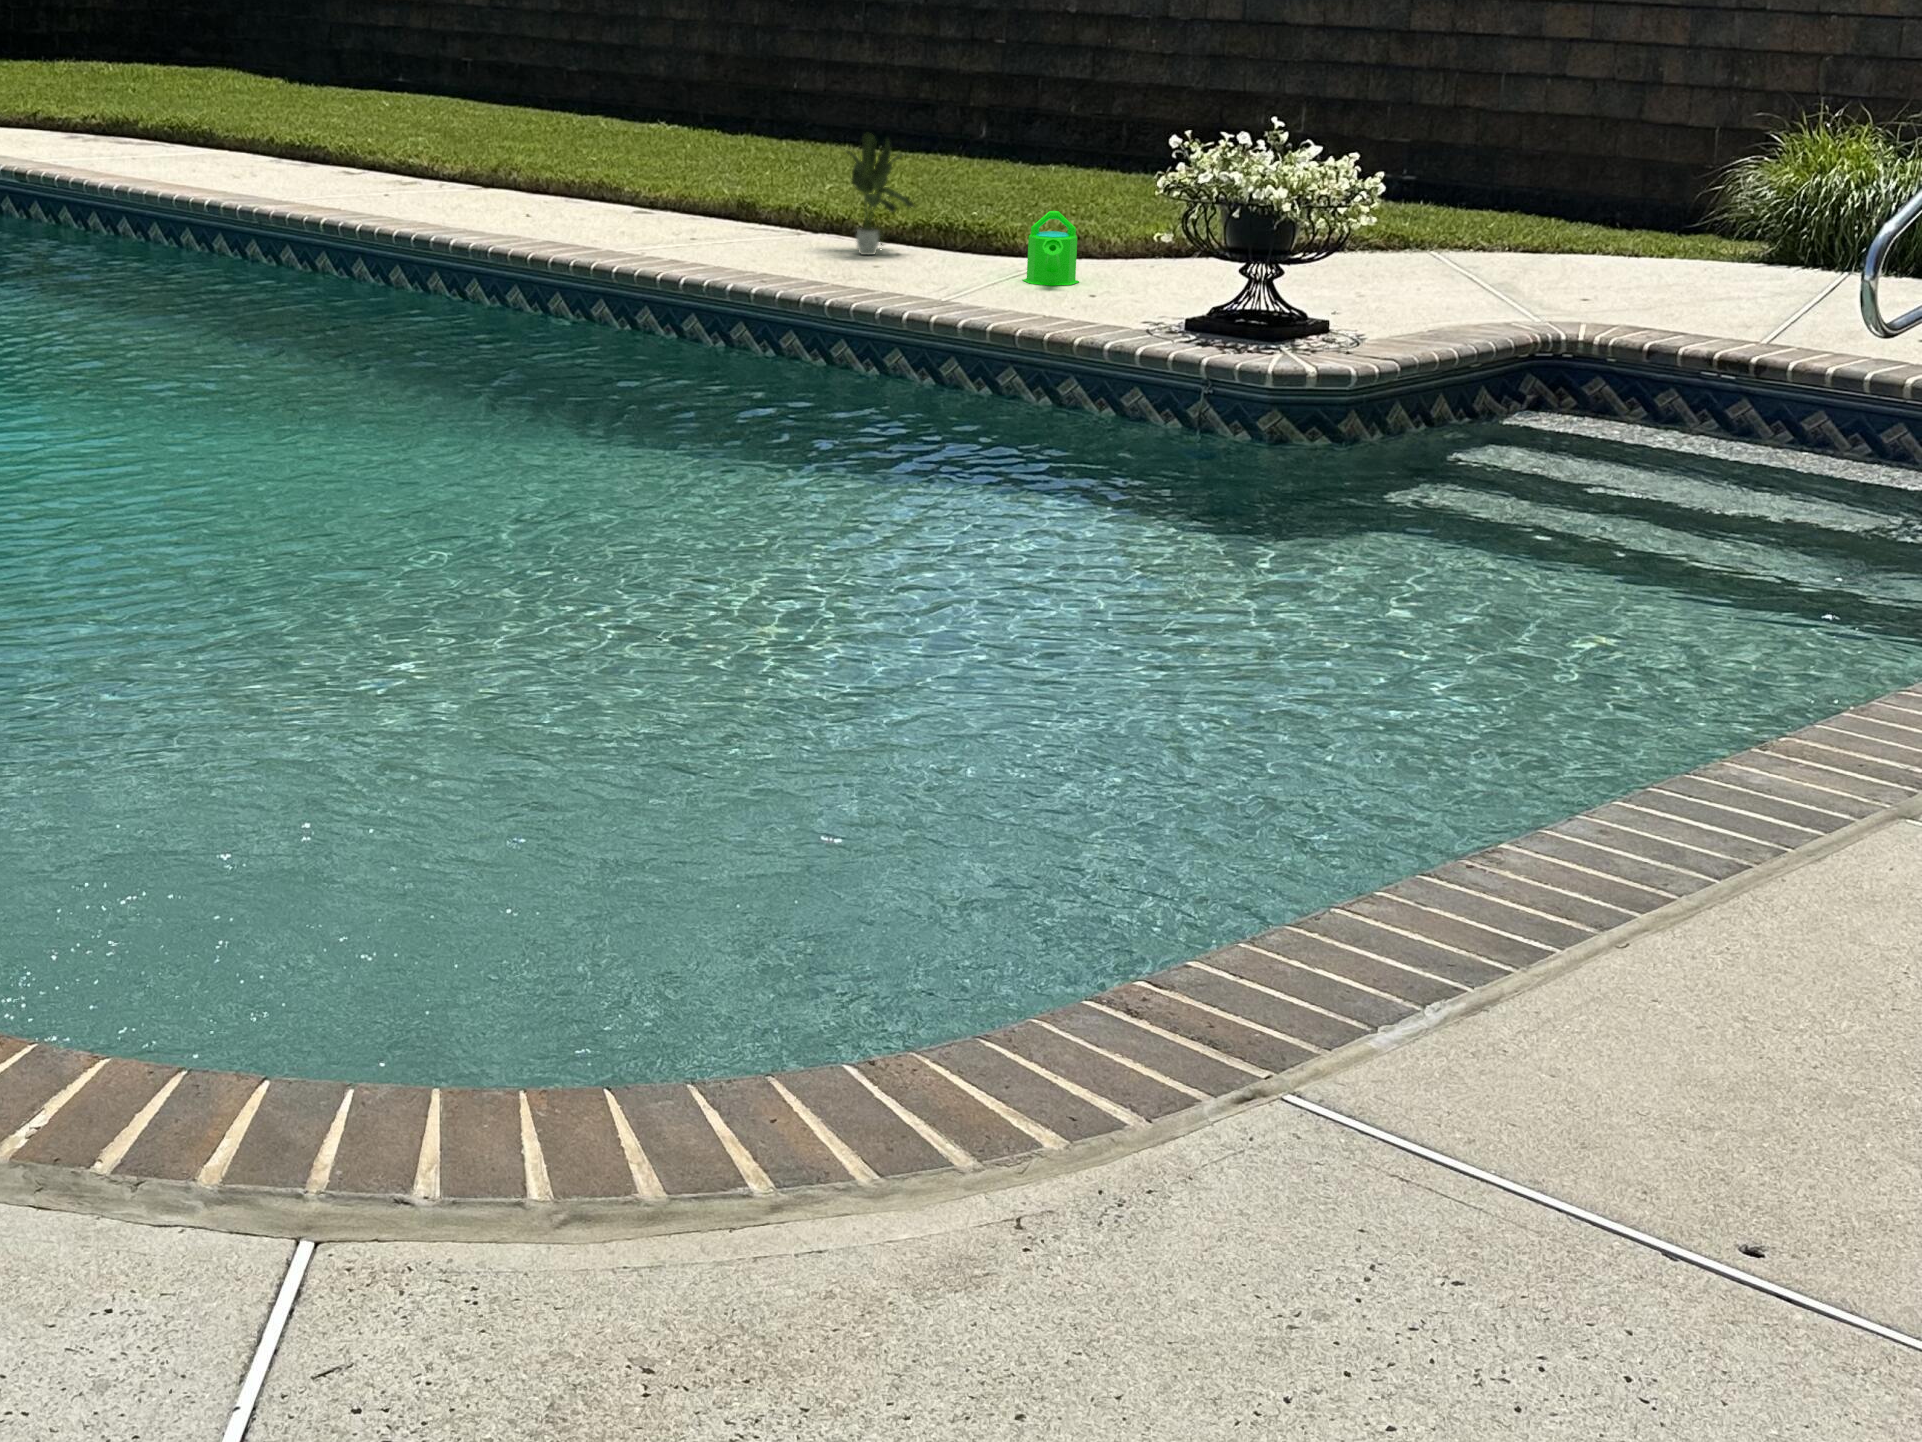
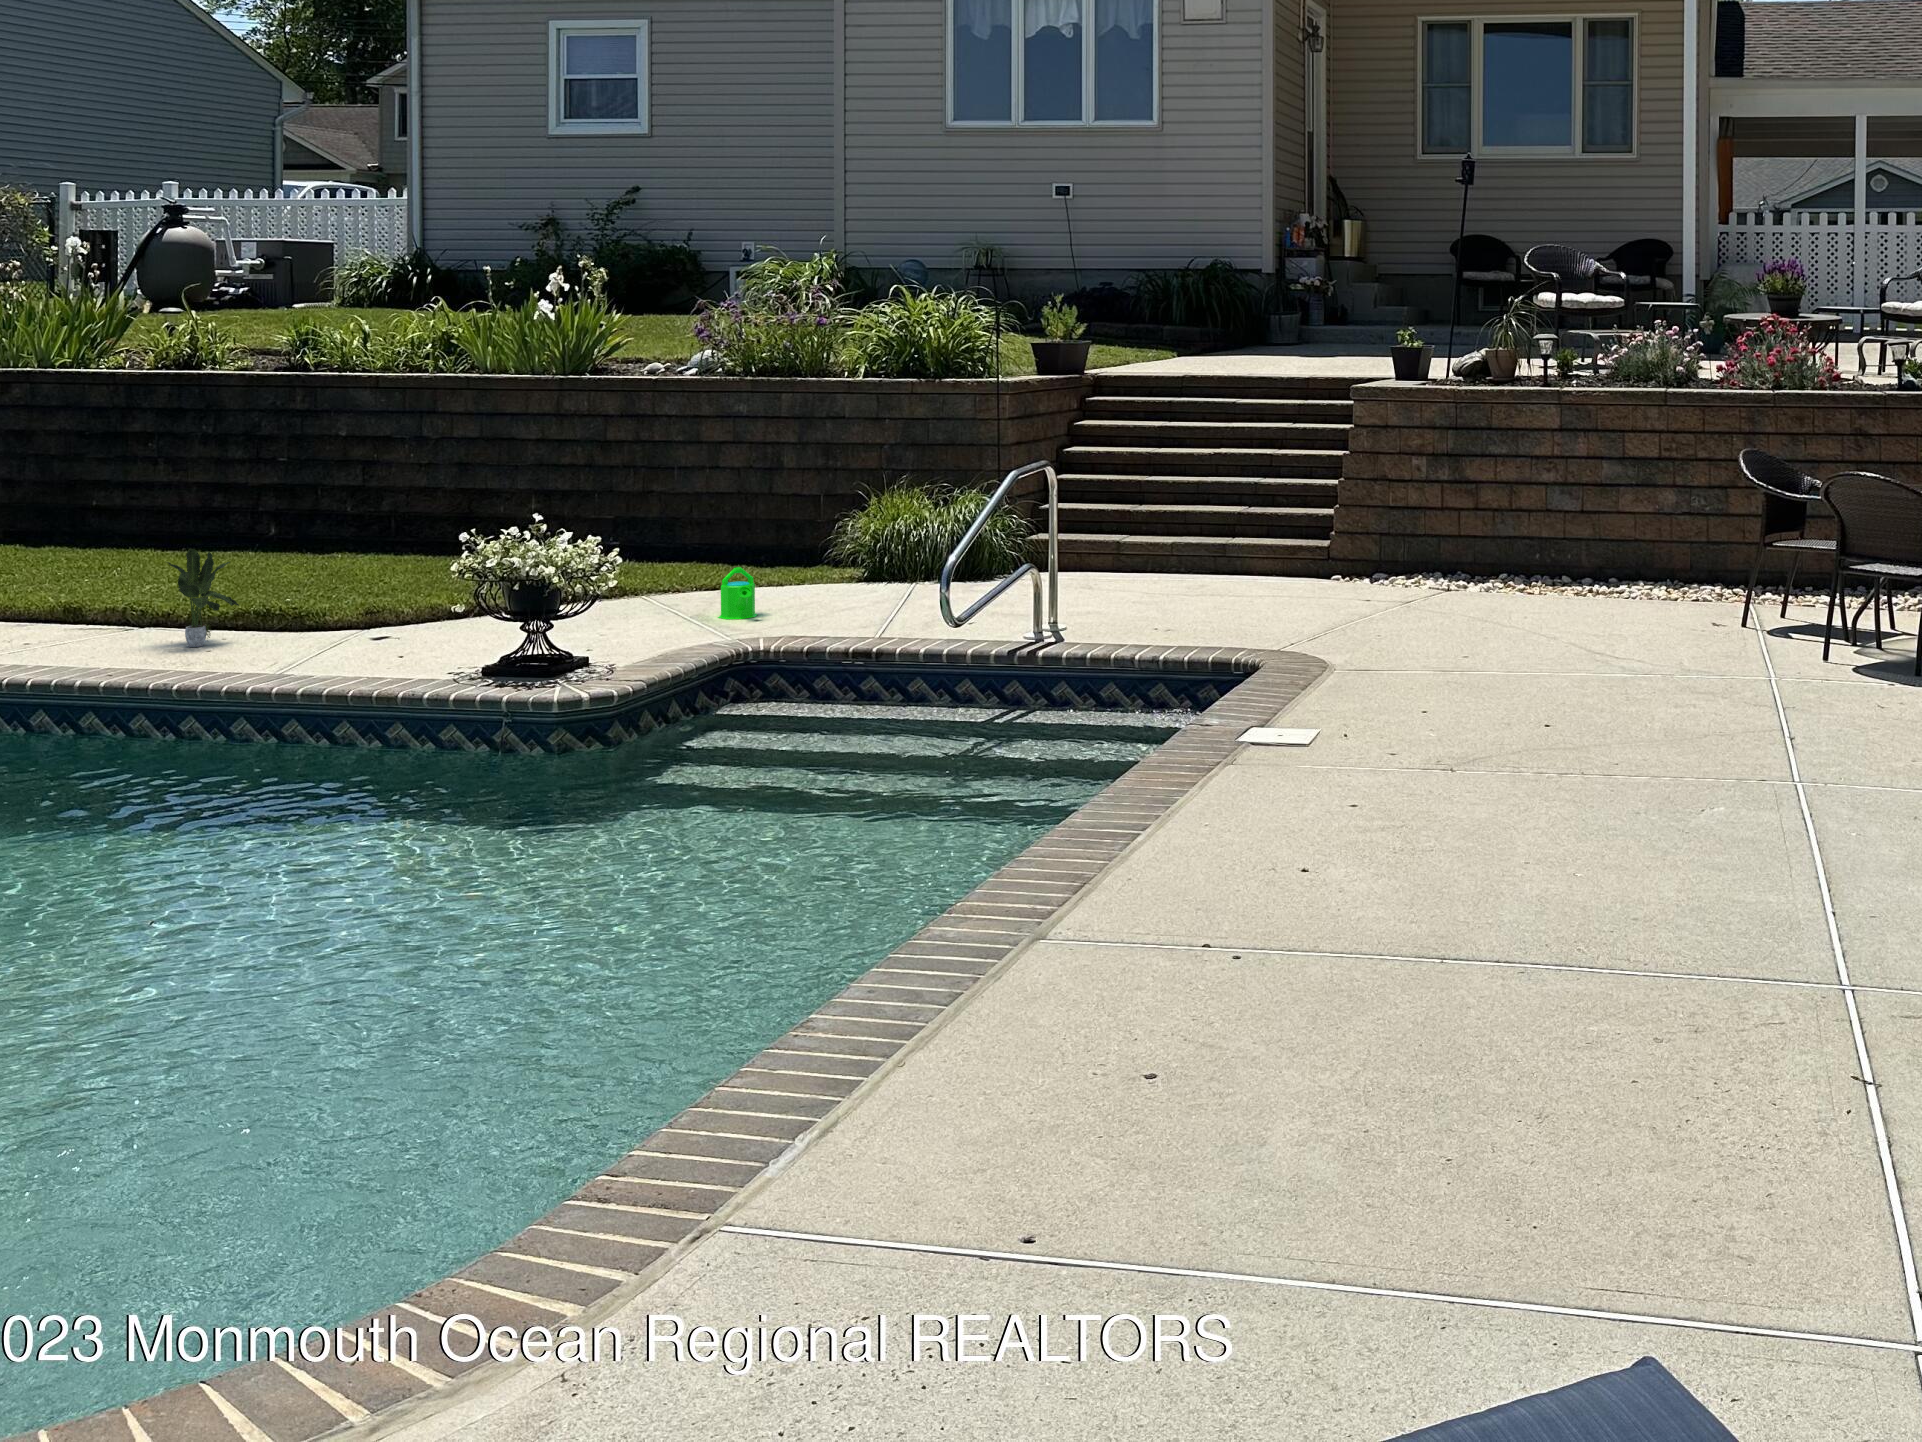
watering can: present [1023,211,1079,286] -> present [718,567,758,619]

